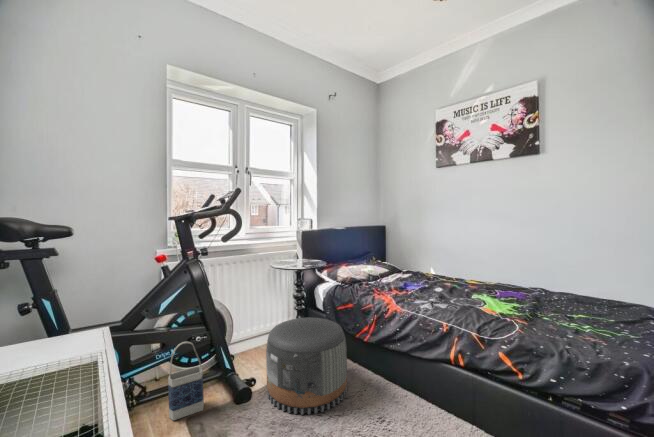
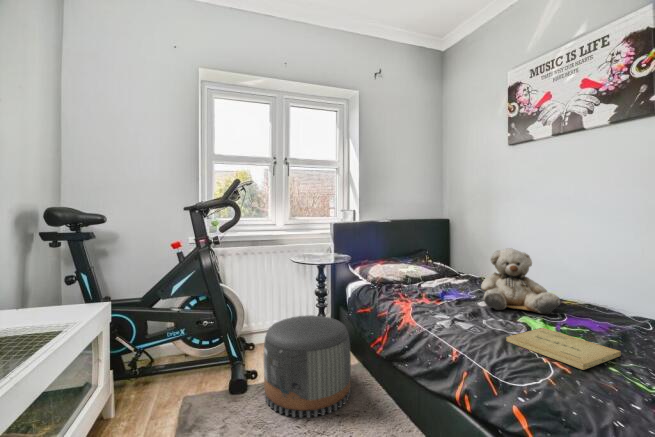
teddy bear: none [437,249,496,297] -> present [481,248,560,314]
book: none [482,307,552,334] -> present [506,328,621,370]
bag: present [168,342,204,420] -> none [175,323,208,395]

